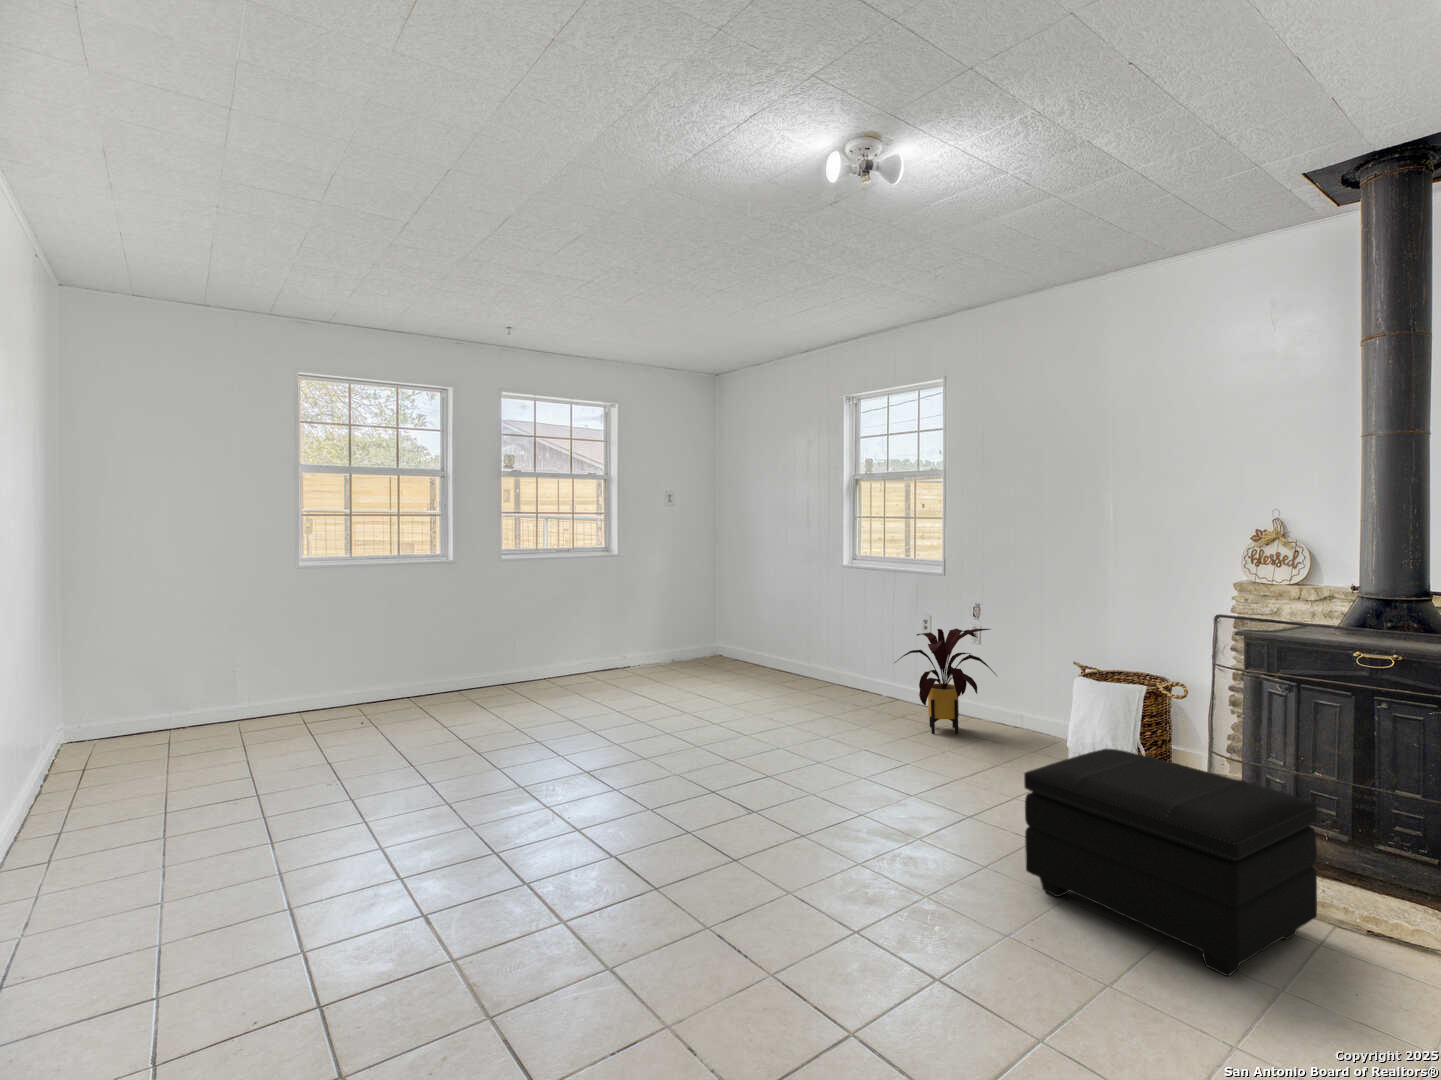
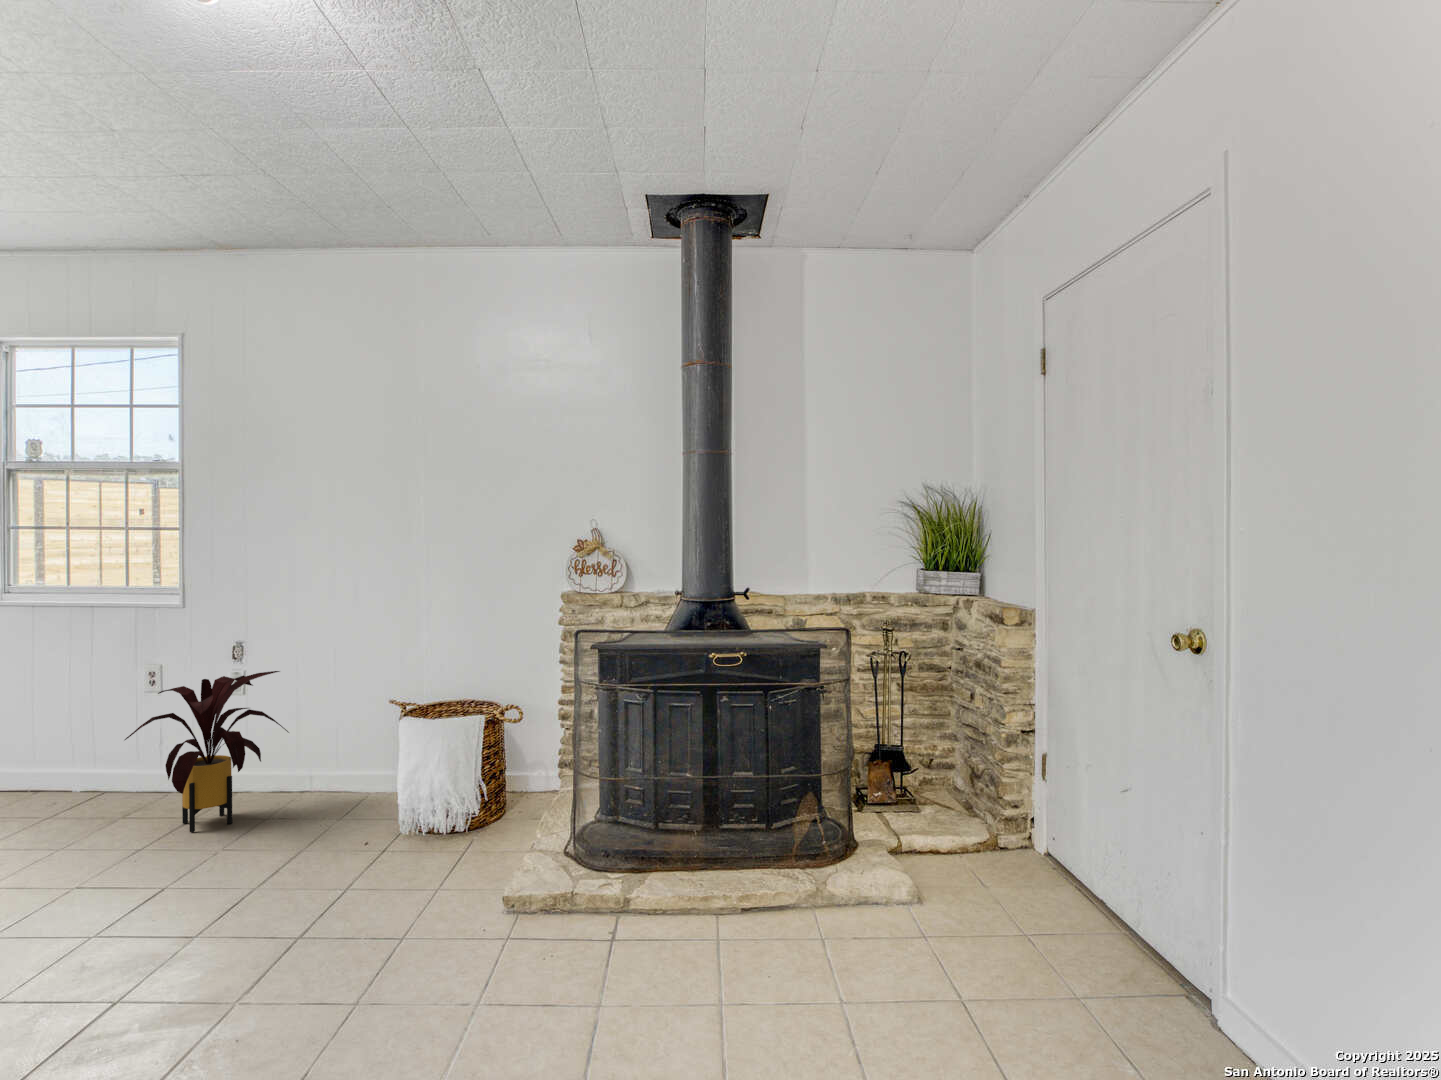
footstool: present [1024,749,1317,976] -> none [425,792,711,1019]

